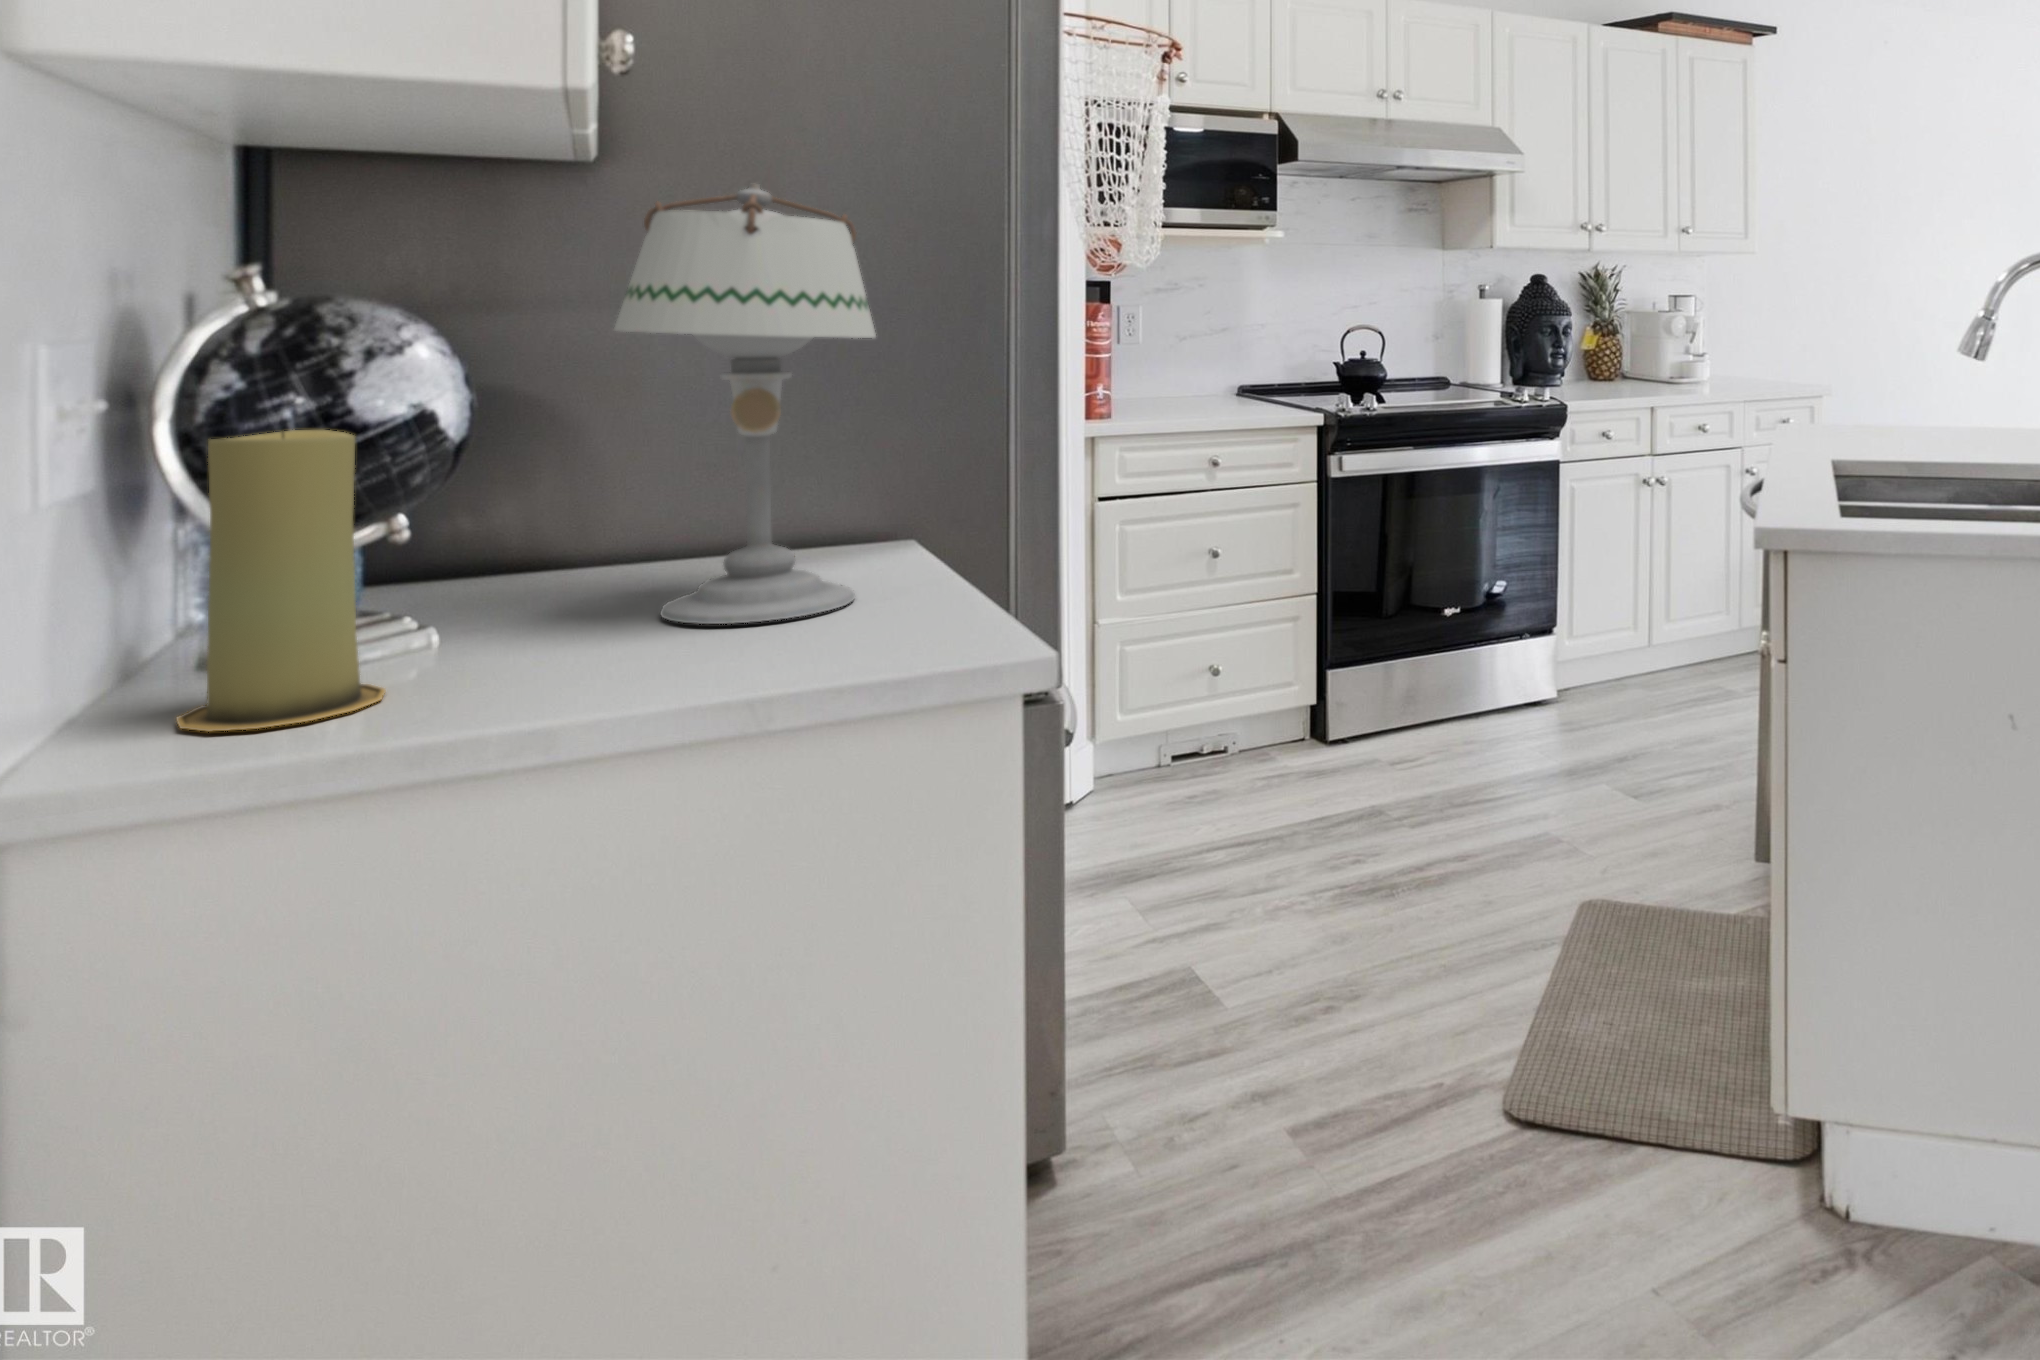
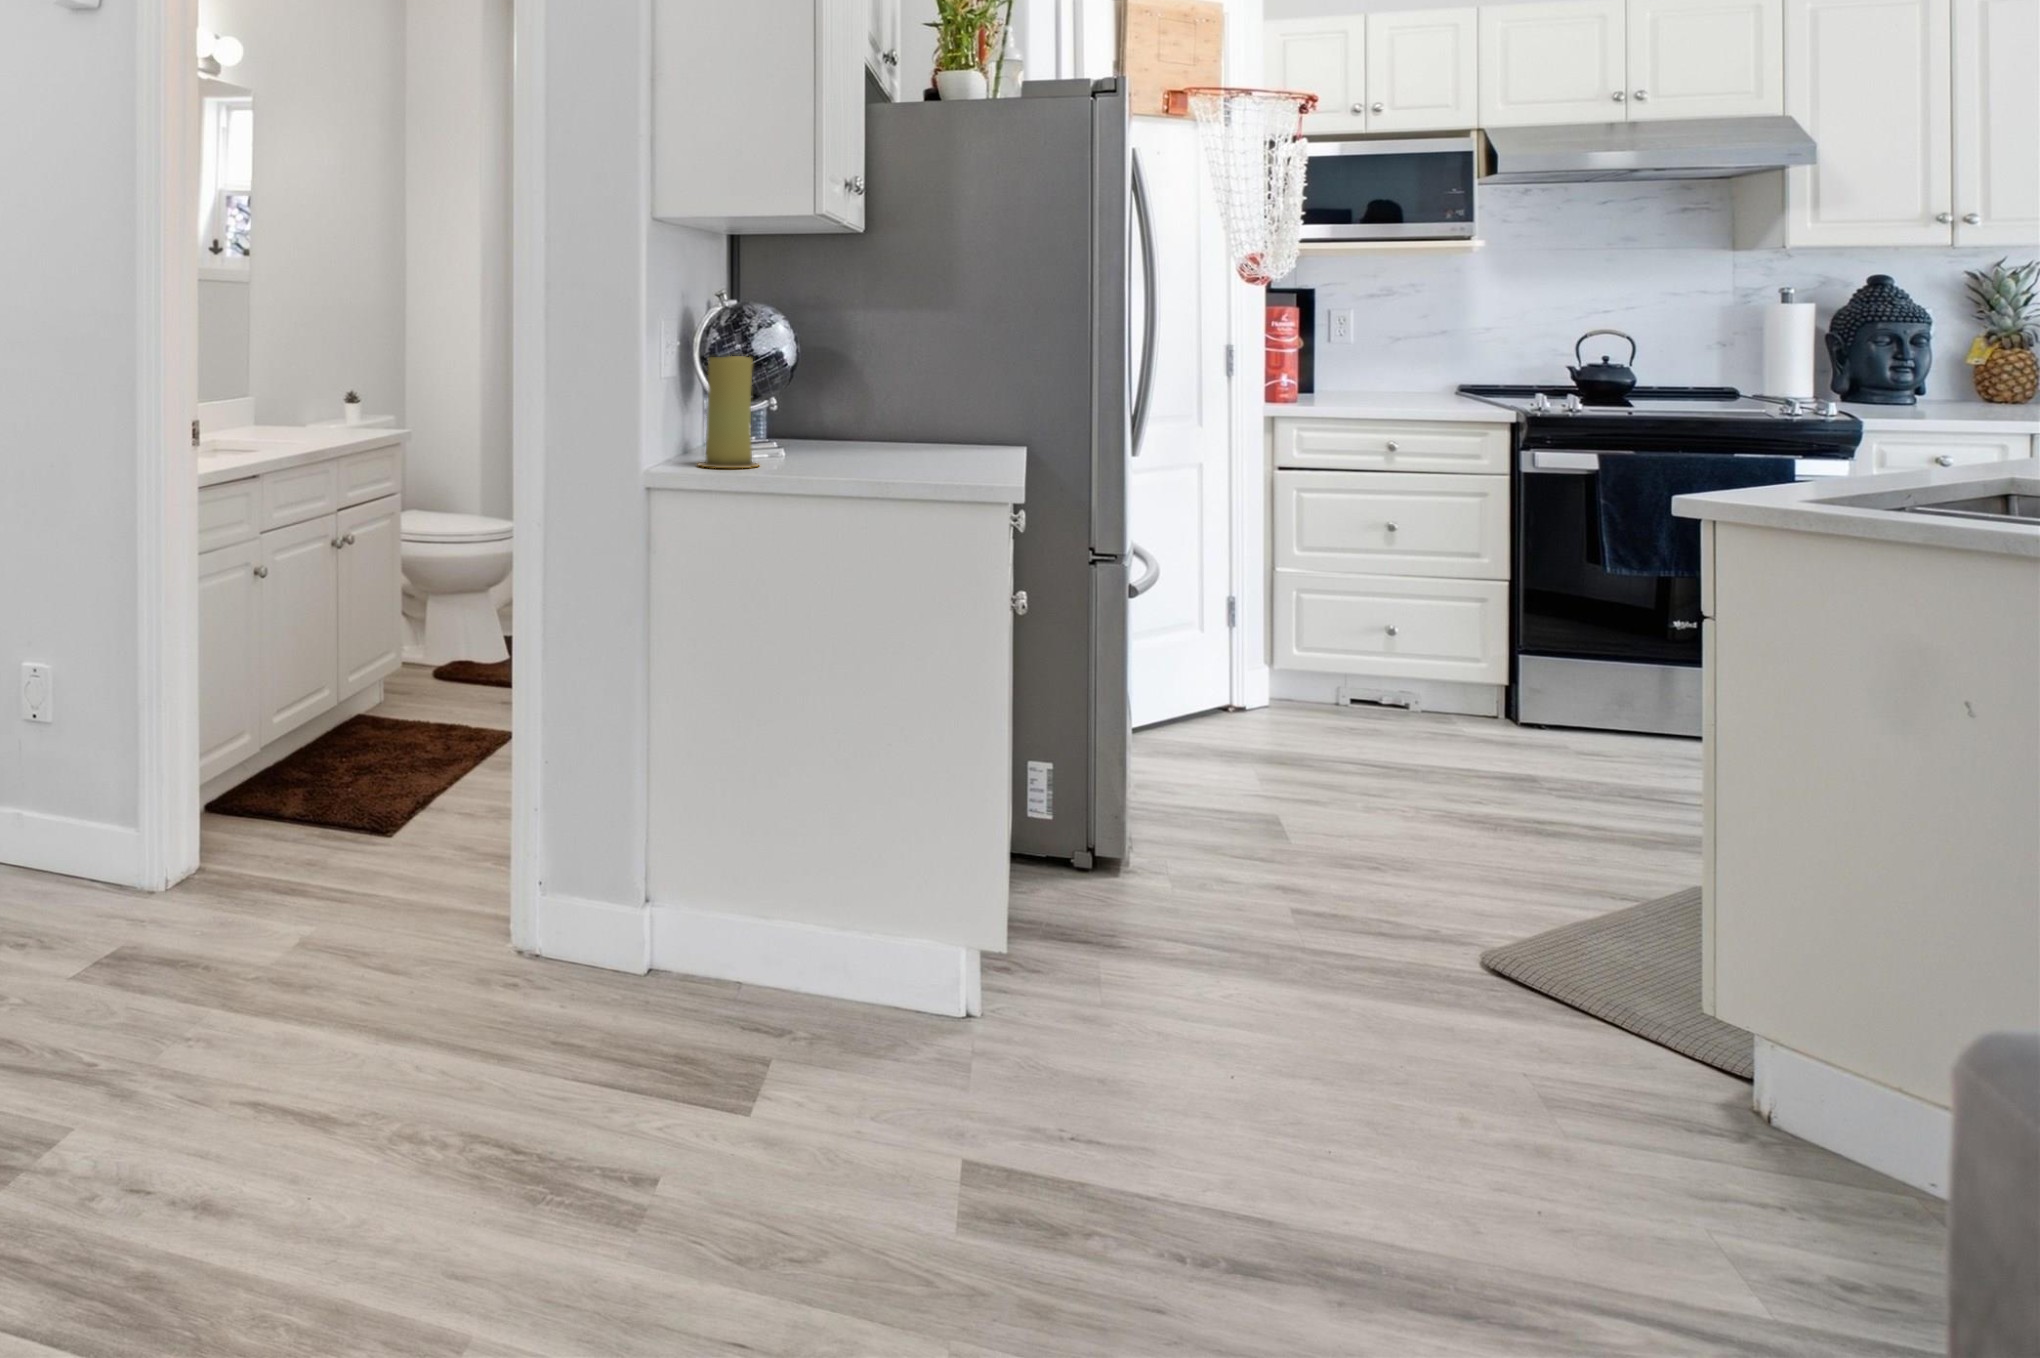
table lamp: present [614,184,876,624] -> none [853,244,974,462]

